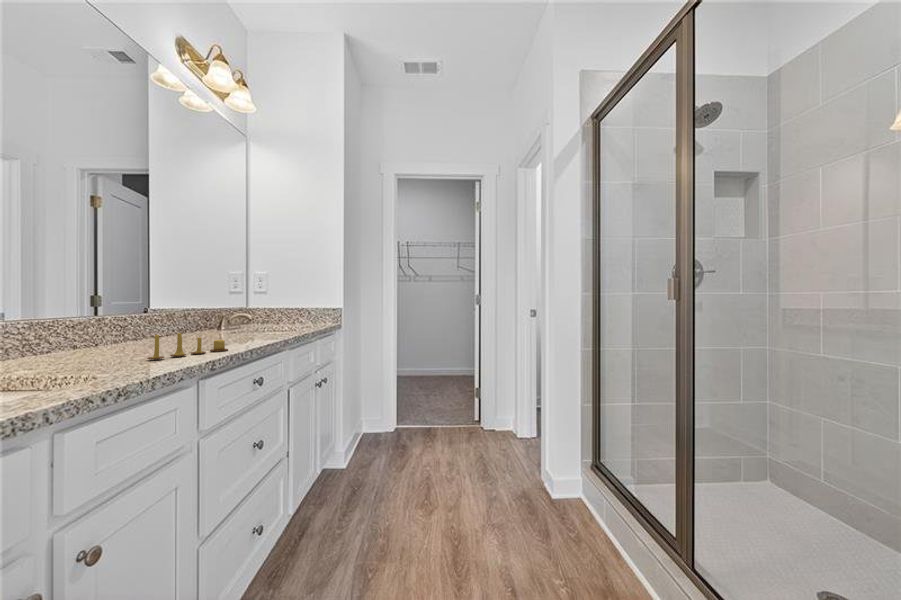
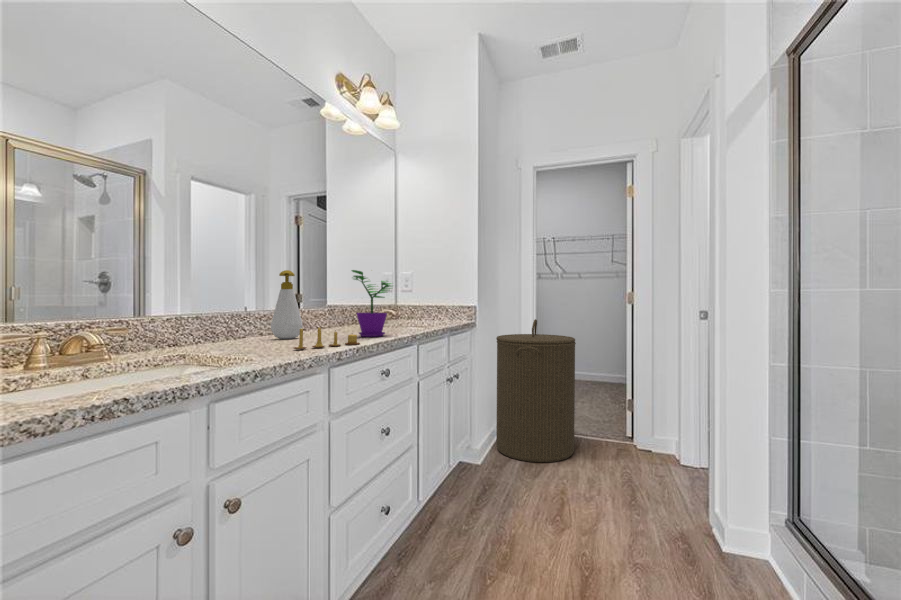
flower pot: none [209,263,262,342] -> present [352,270,391,337]
soap bottle: none [101,266,145,348] -> present [271,270,303,339]
laundry hamper: none [360,319,437,460] -> present [496,319,576,462]

